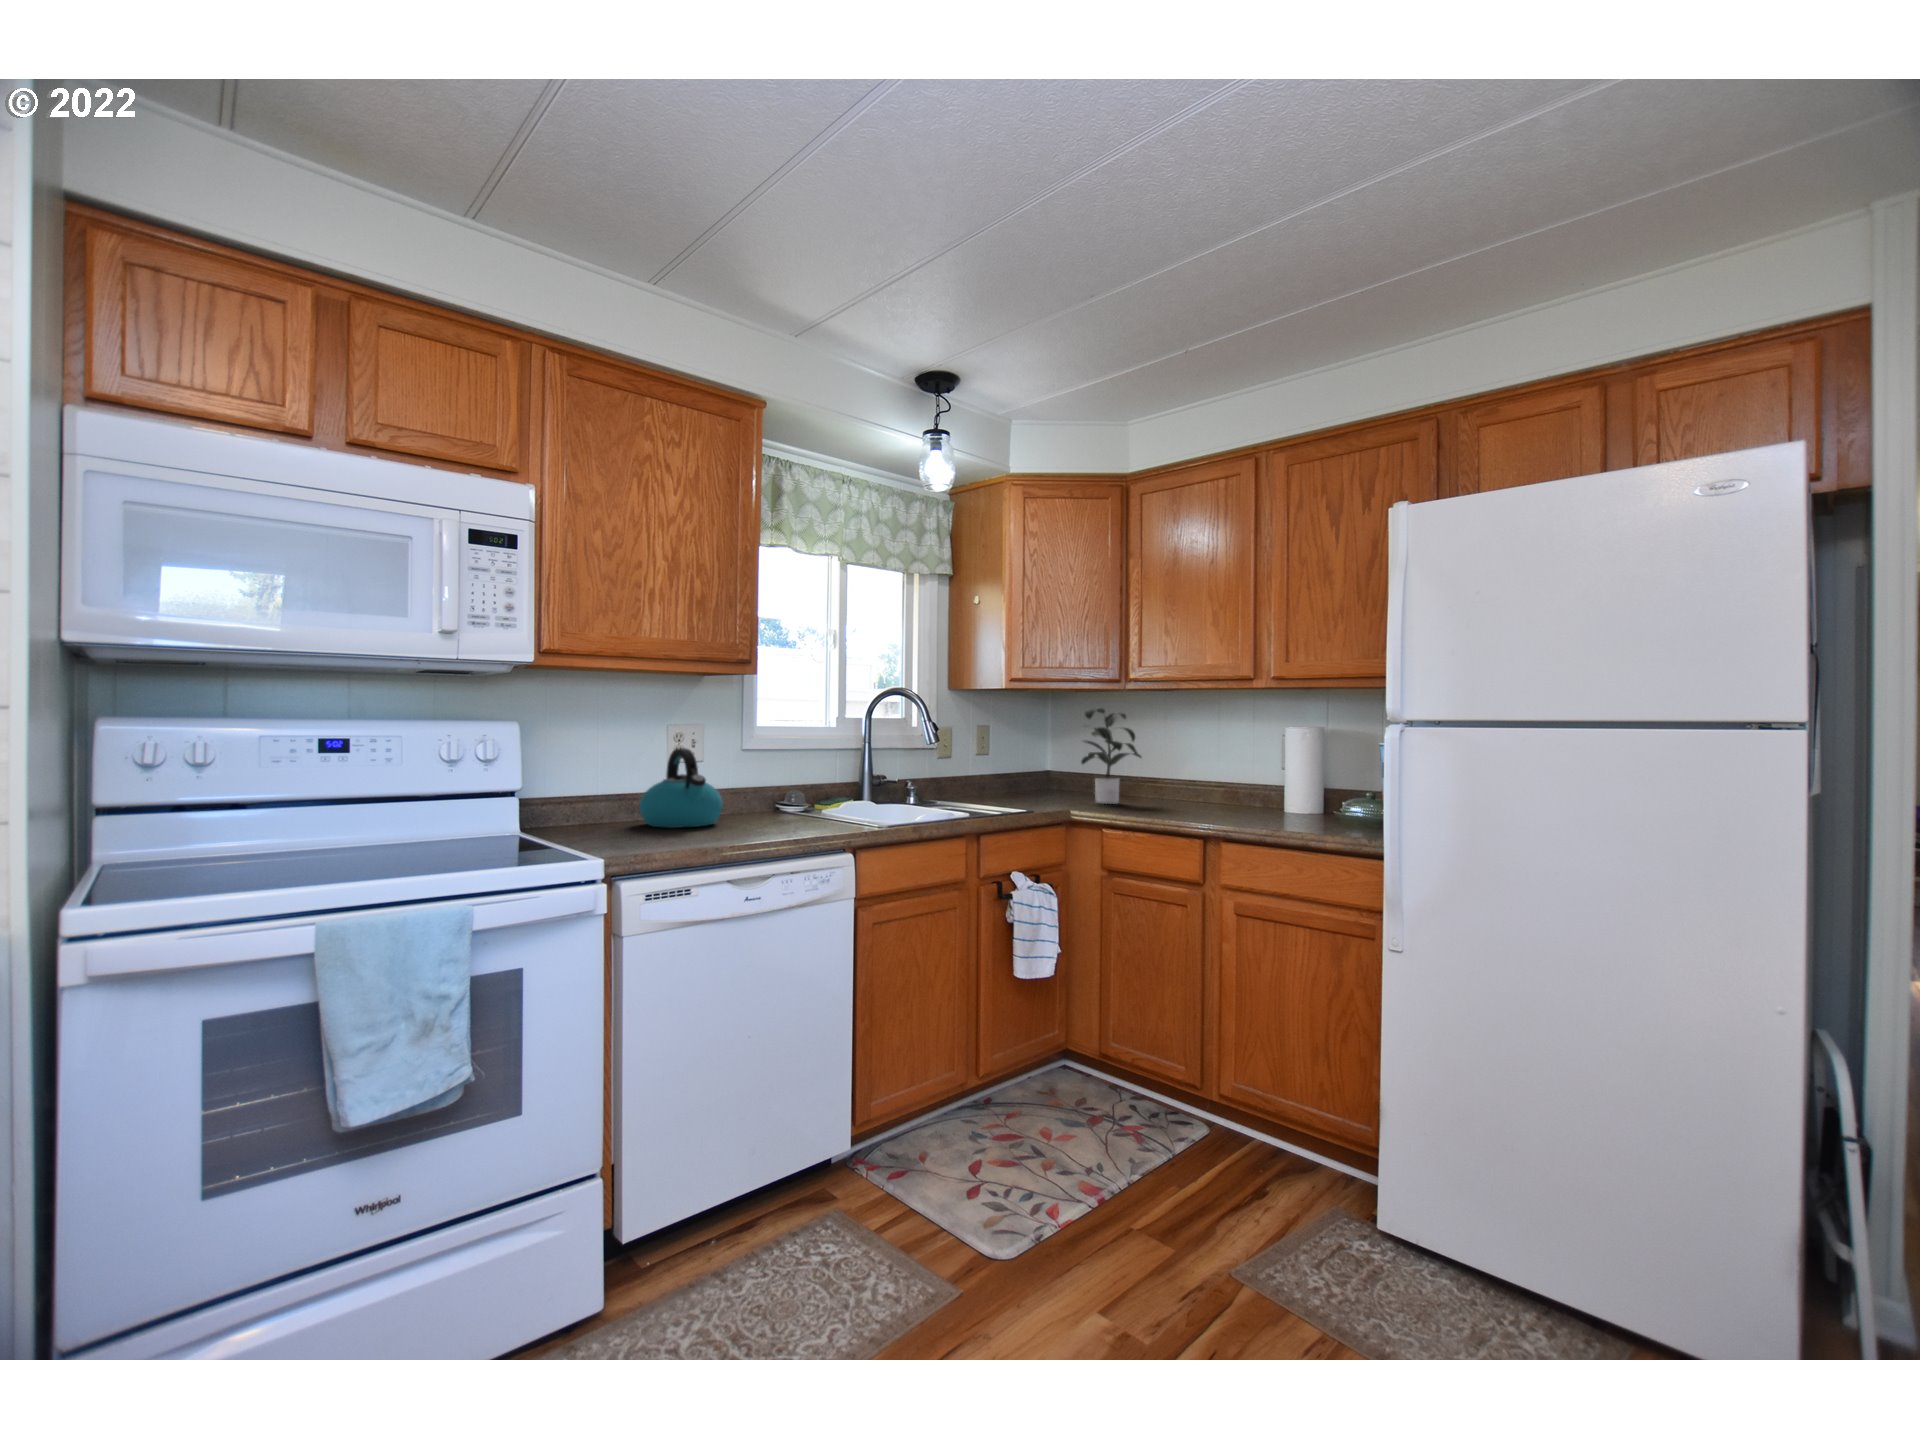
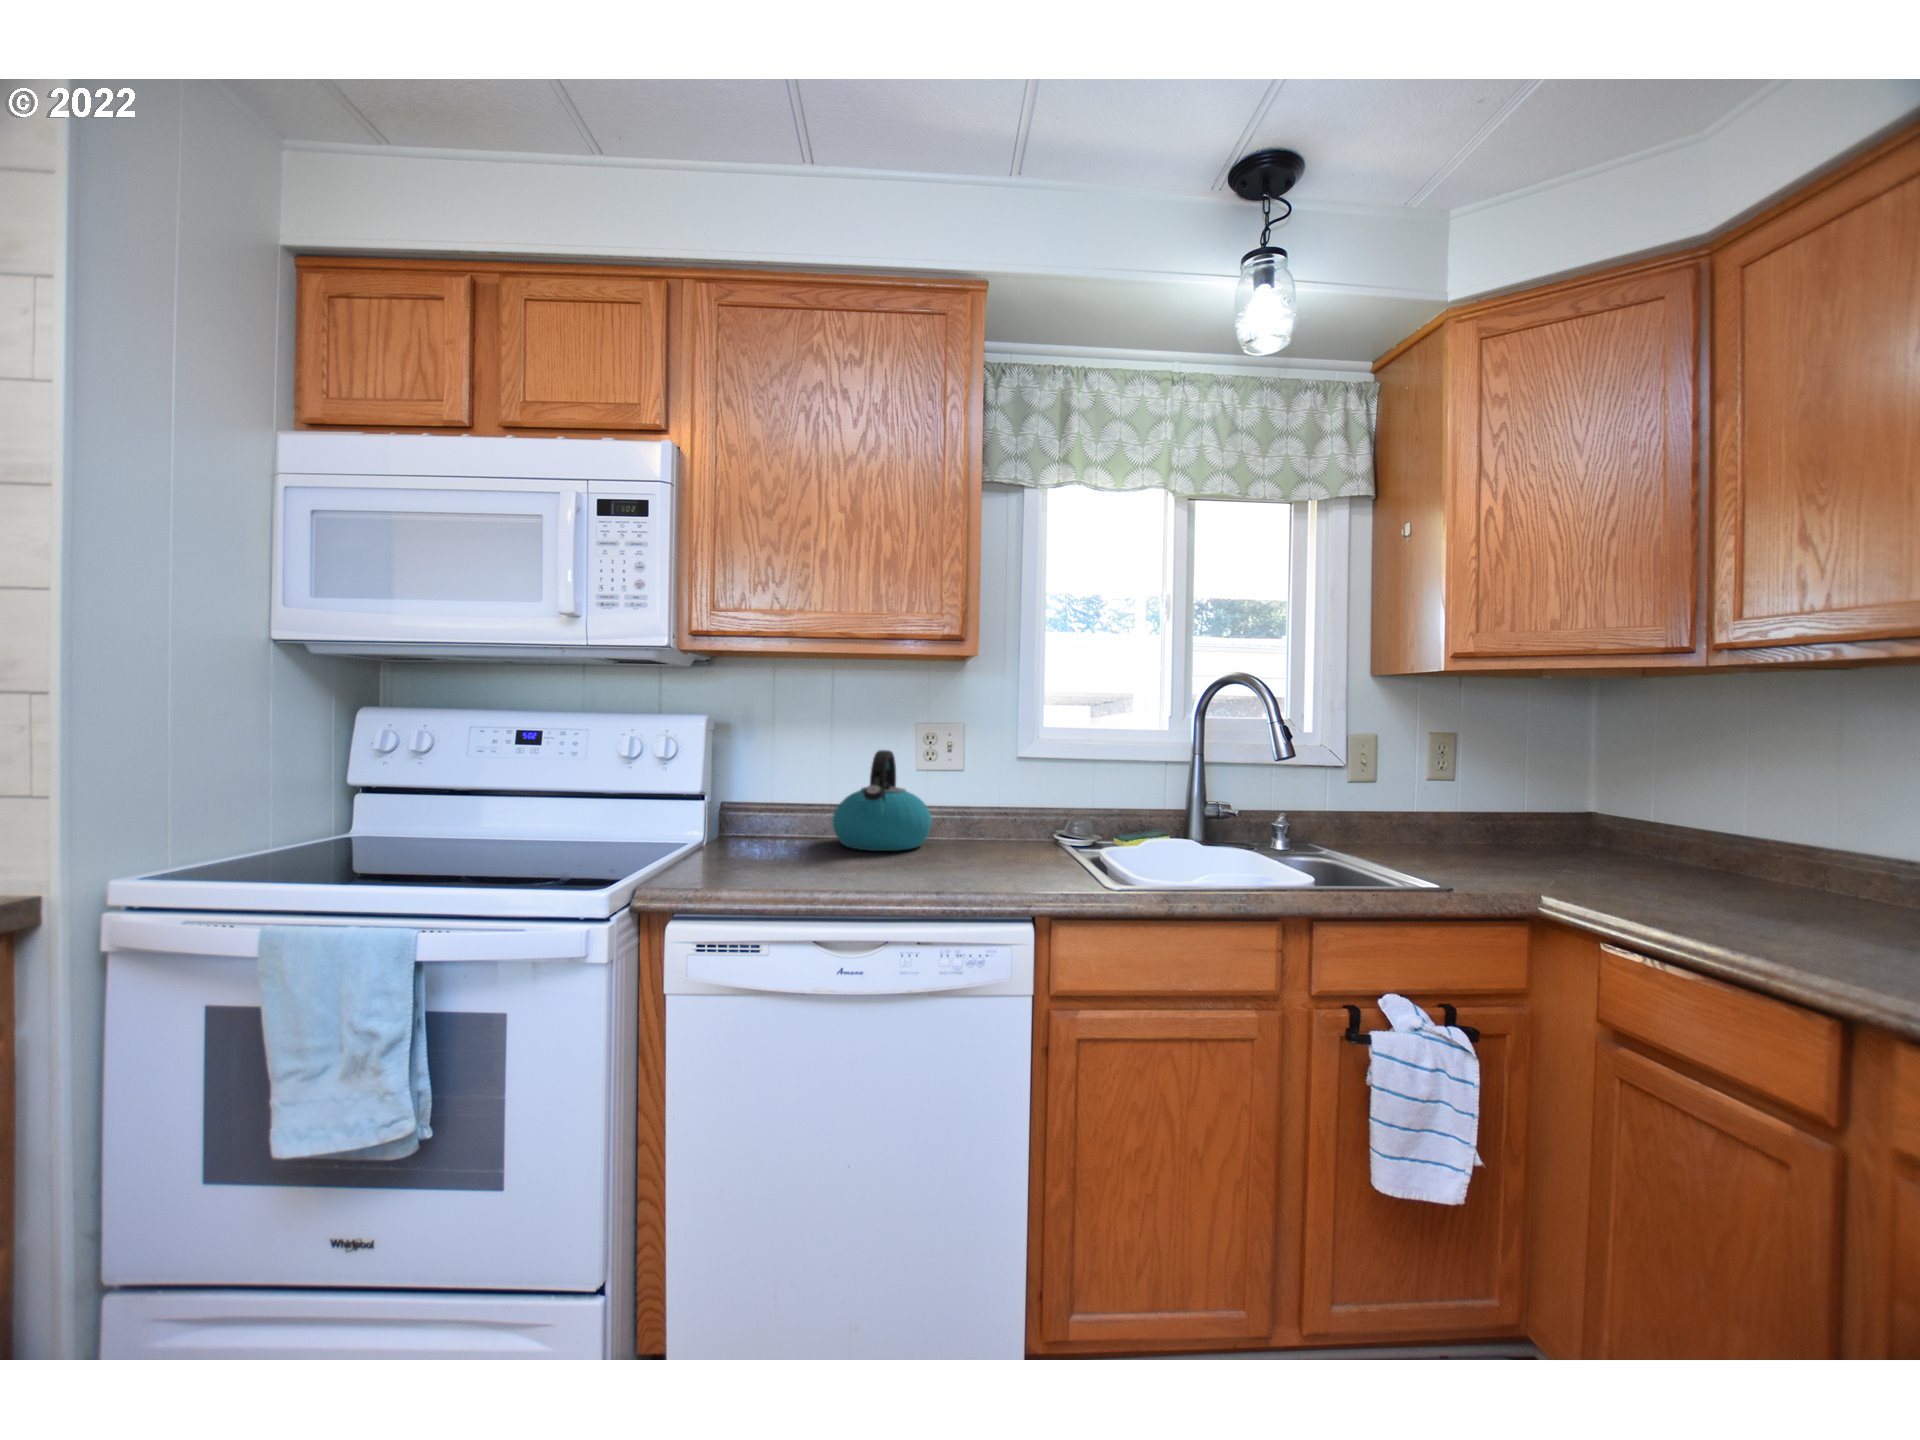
potted plant: present [1081,708,1141,804] -> none [1589,700,1815,890]

